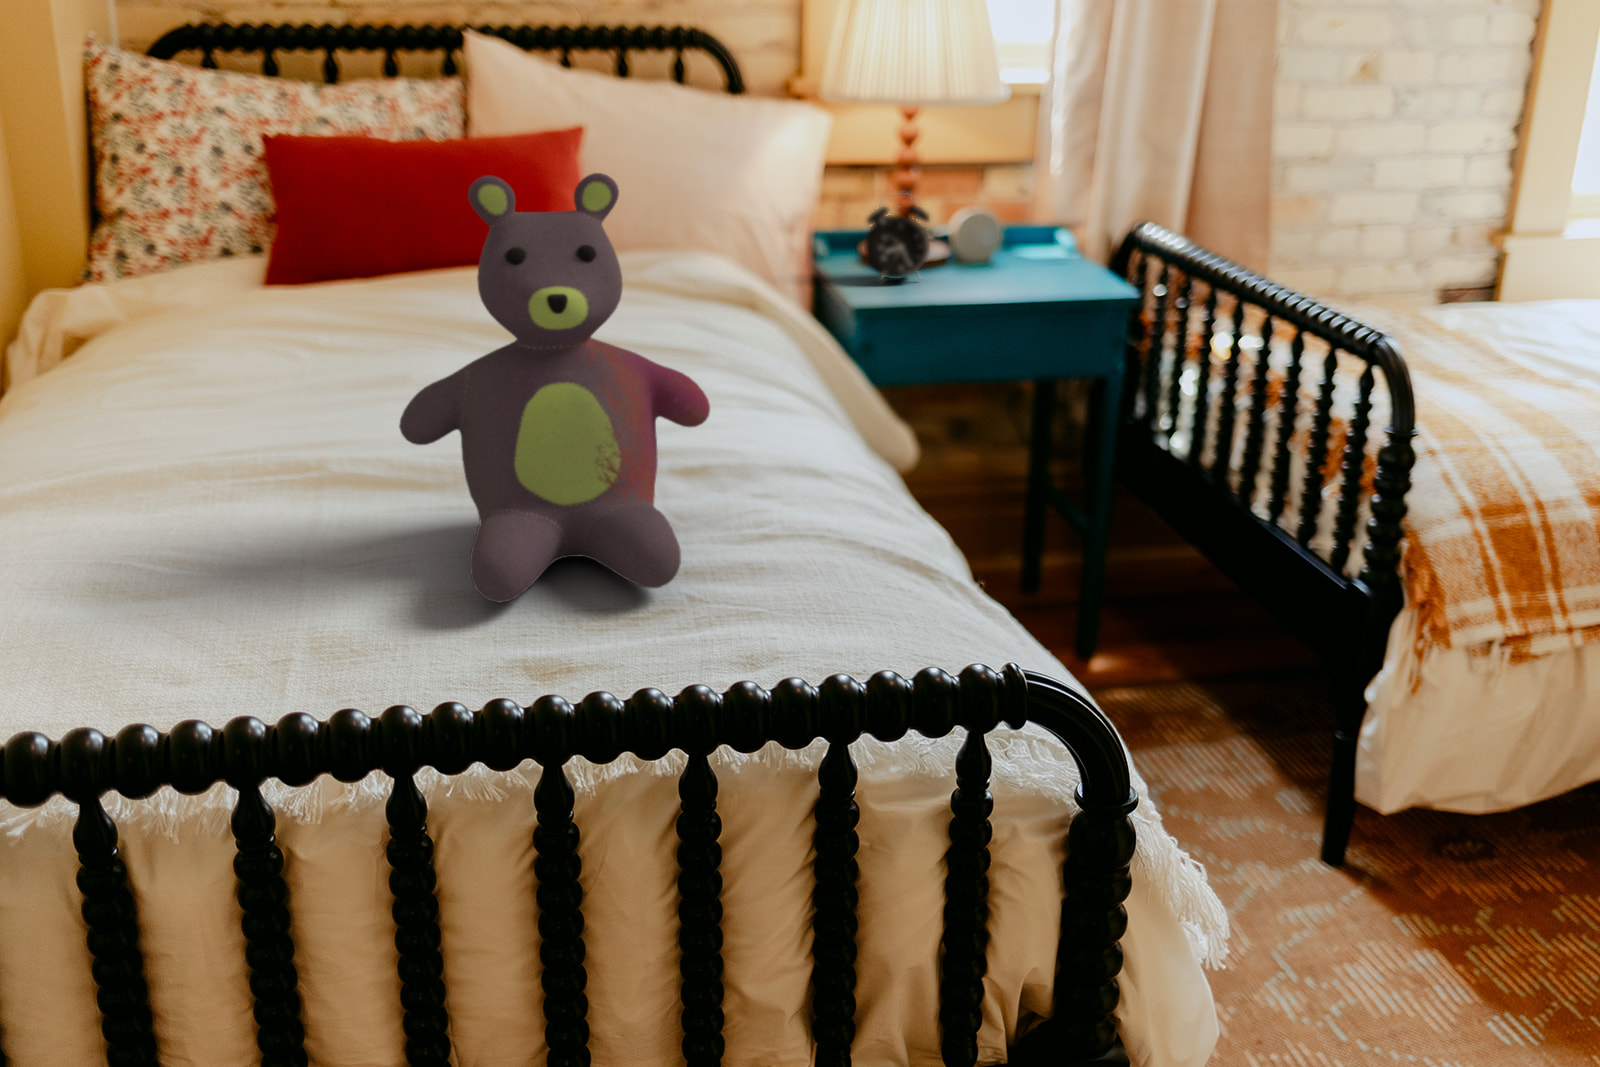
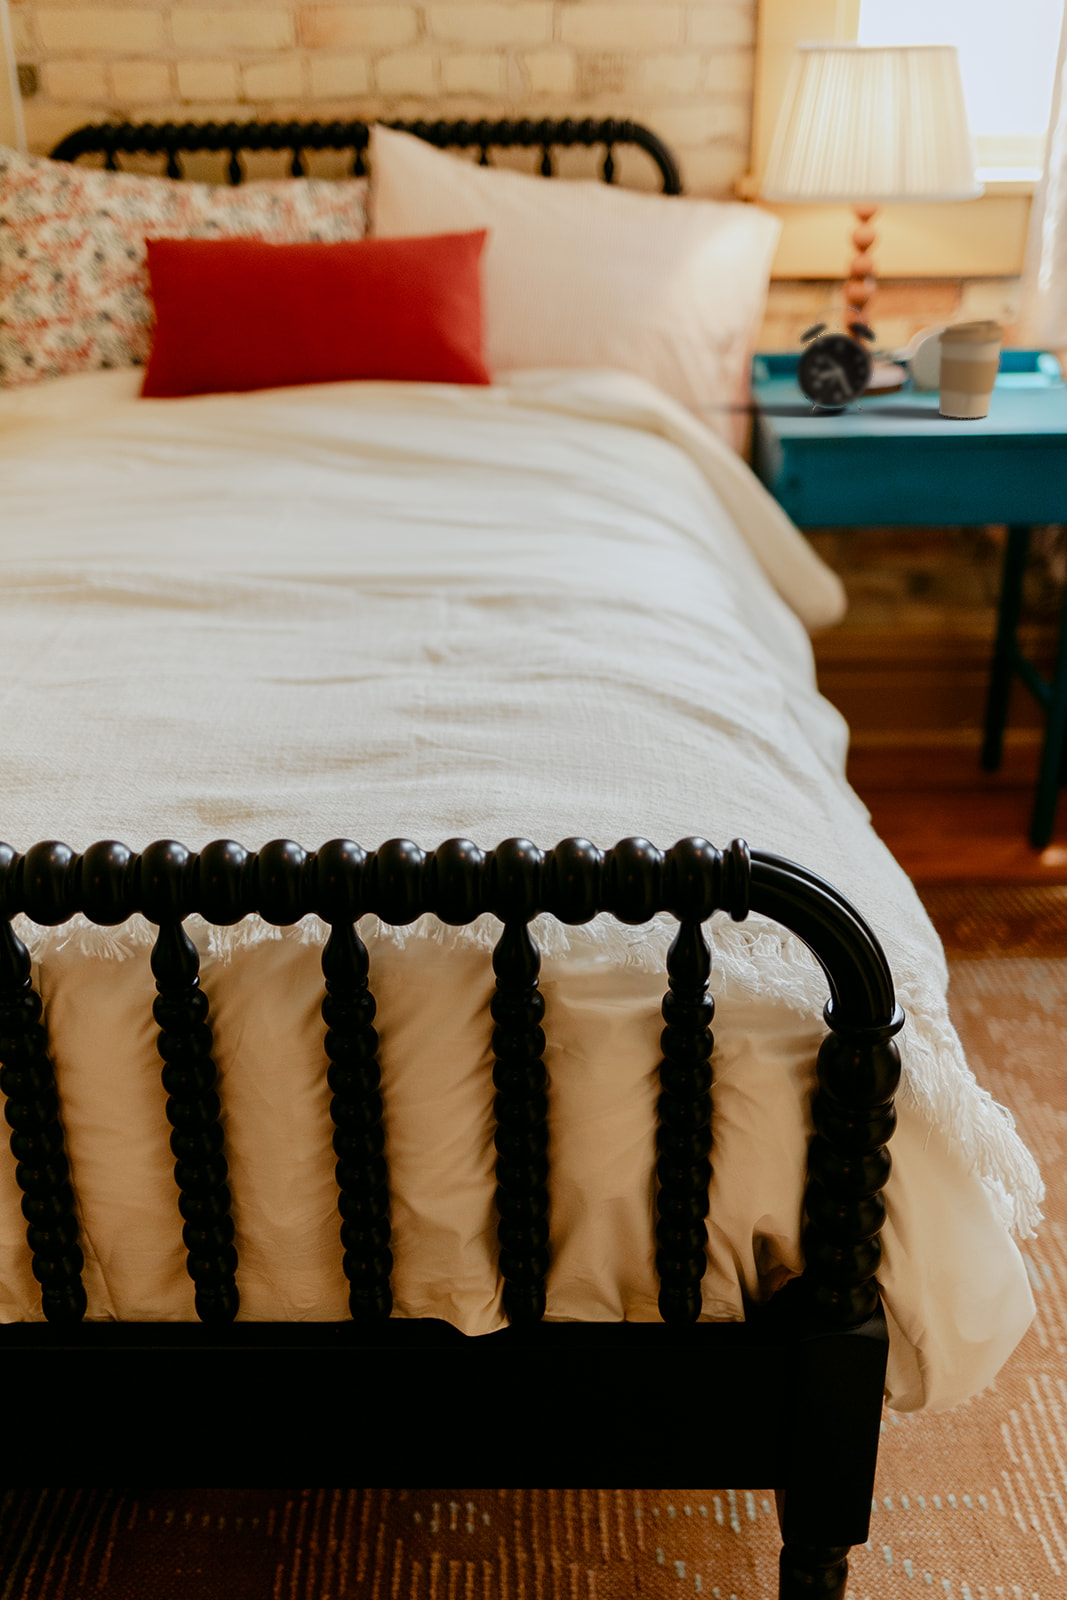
stuffed bear: present [399,173,710,602] -> none [142,239,495,734]
coffee cup: none [981,203,1037,284] -> present [938,320,1005,418]

